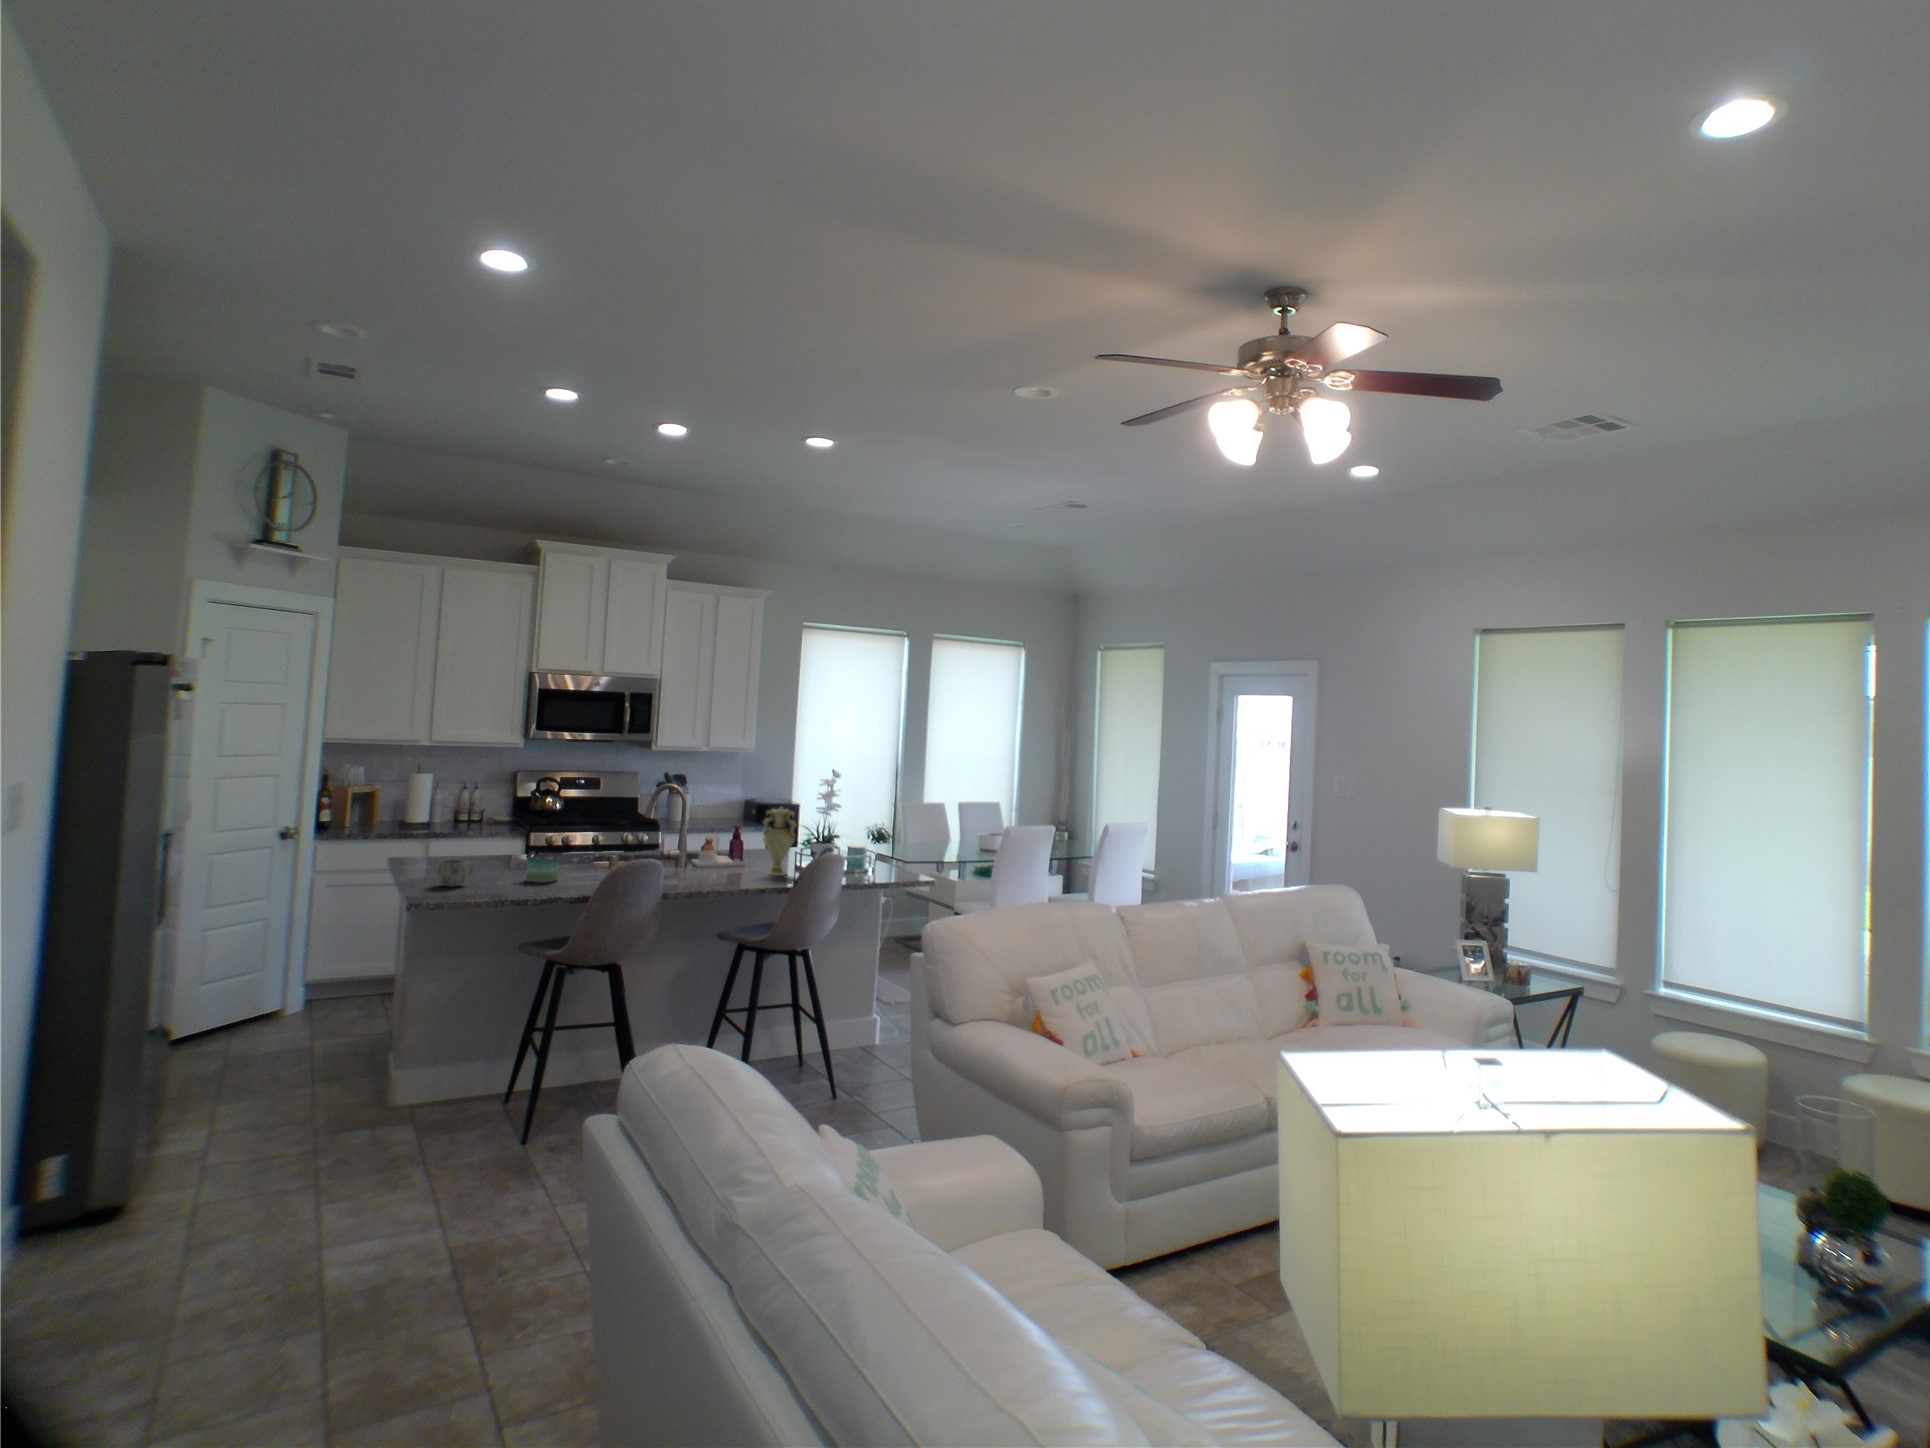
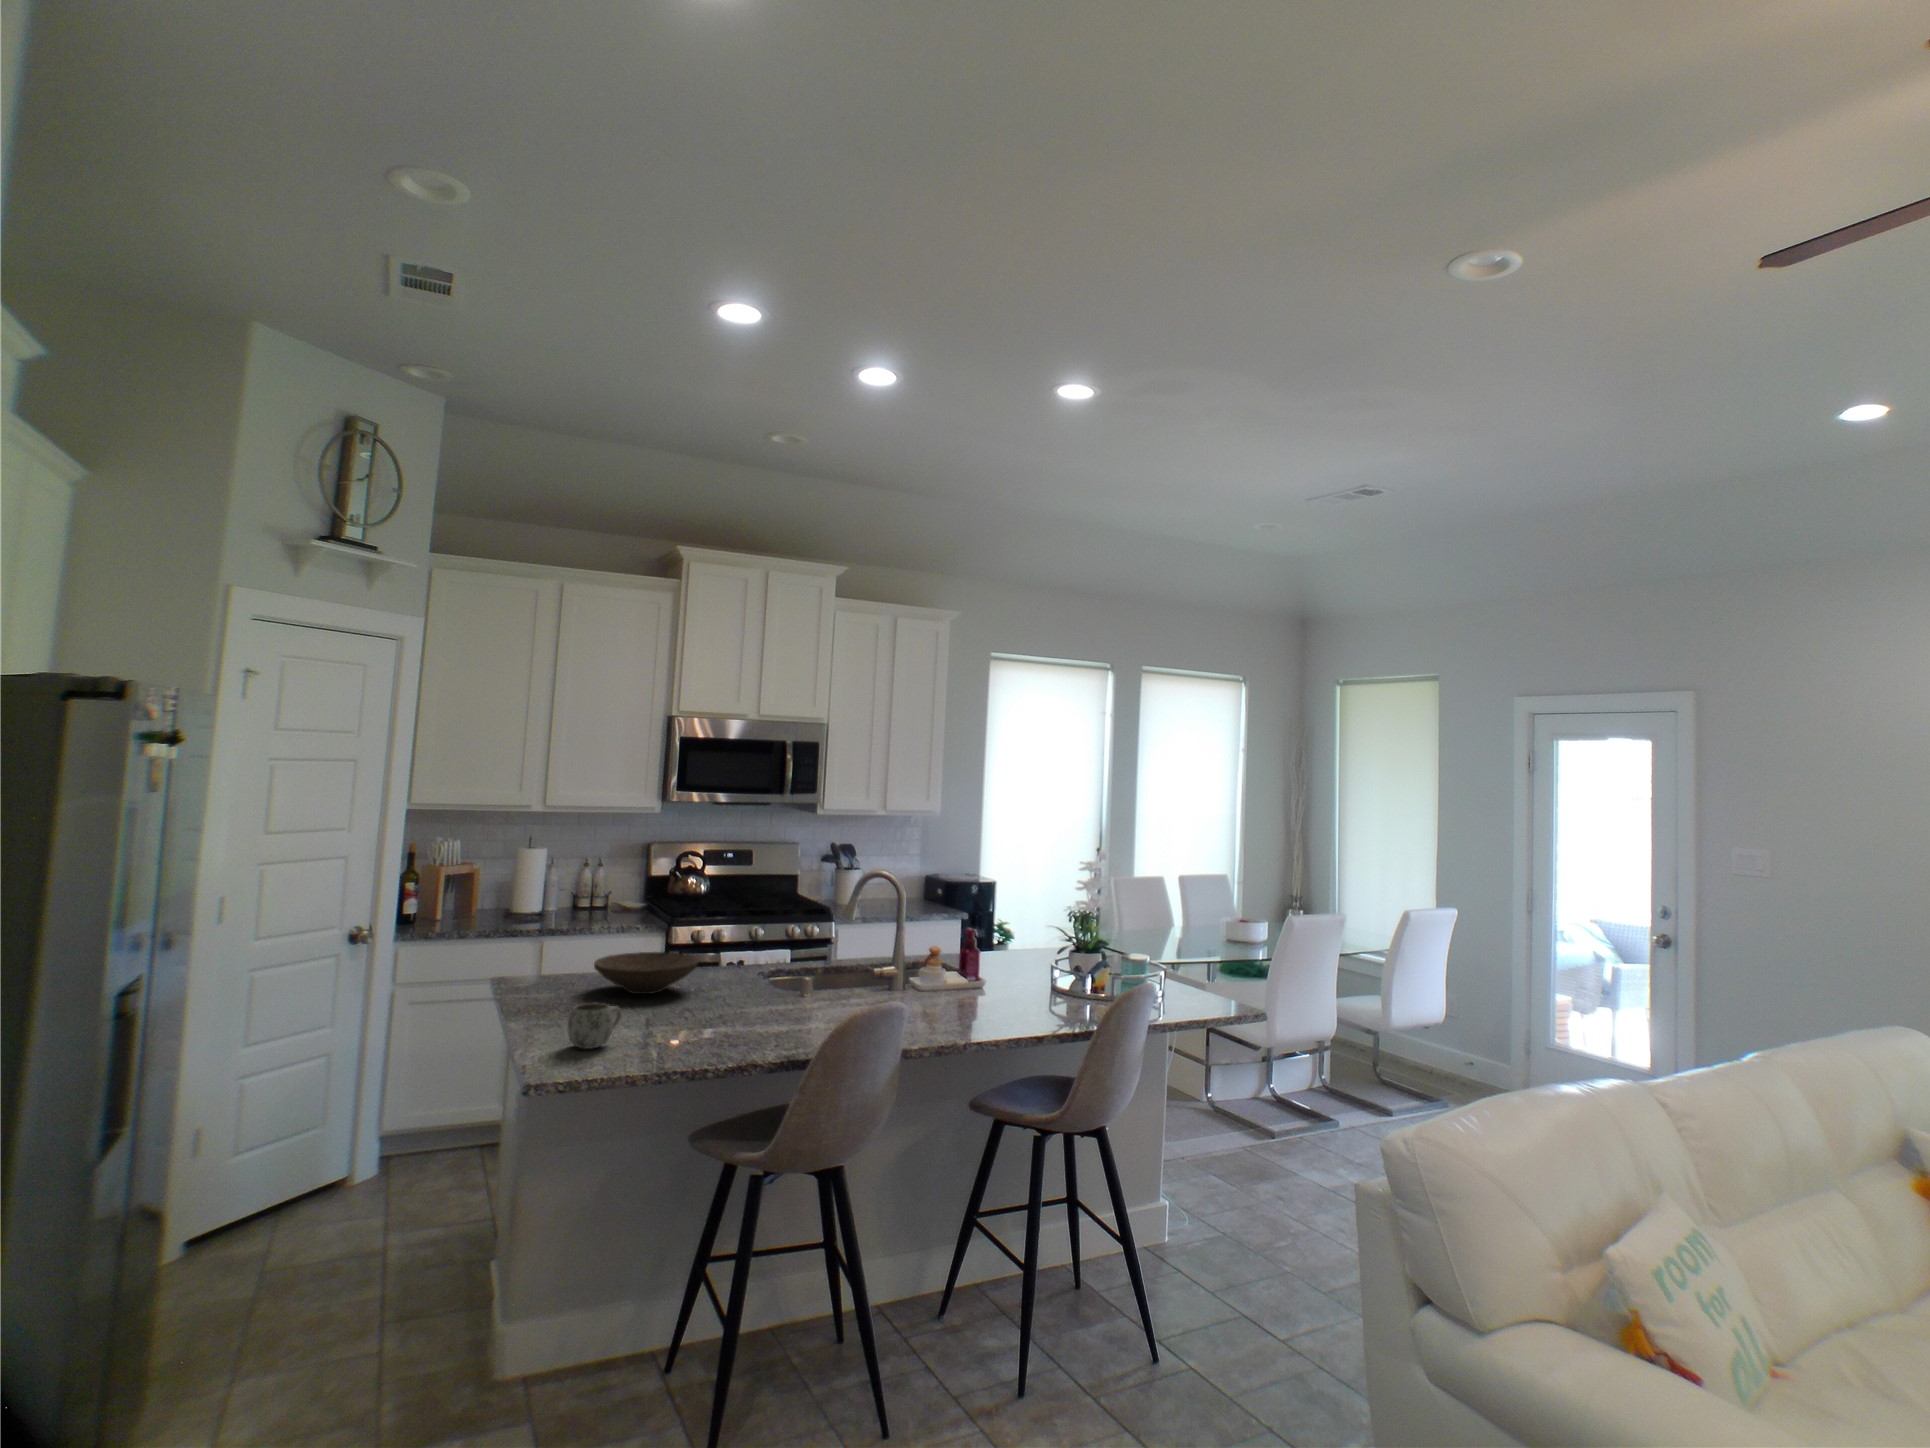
vase: present [763,809,796,875] -> none [1022,906,1074,1007]
wooden bowl: none [460,839,534,864] -> present [594,952,698,994]
candle: present [526,859,559,883] -> none [698,993,746,1034]

